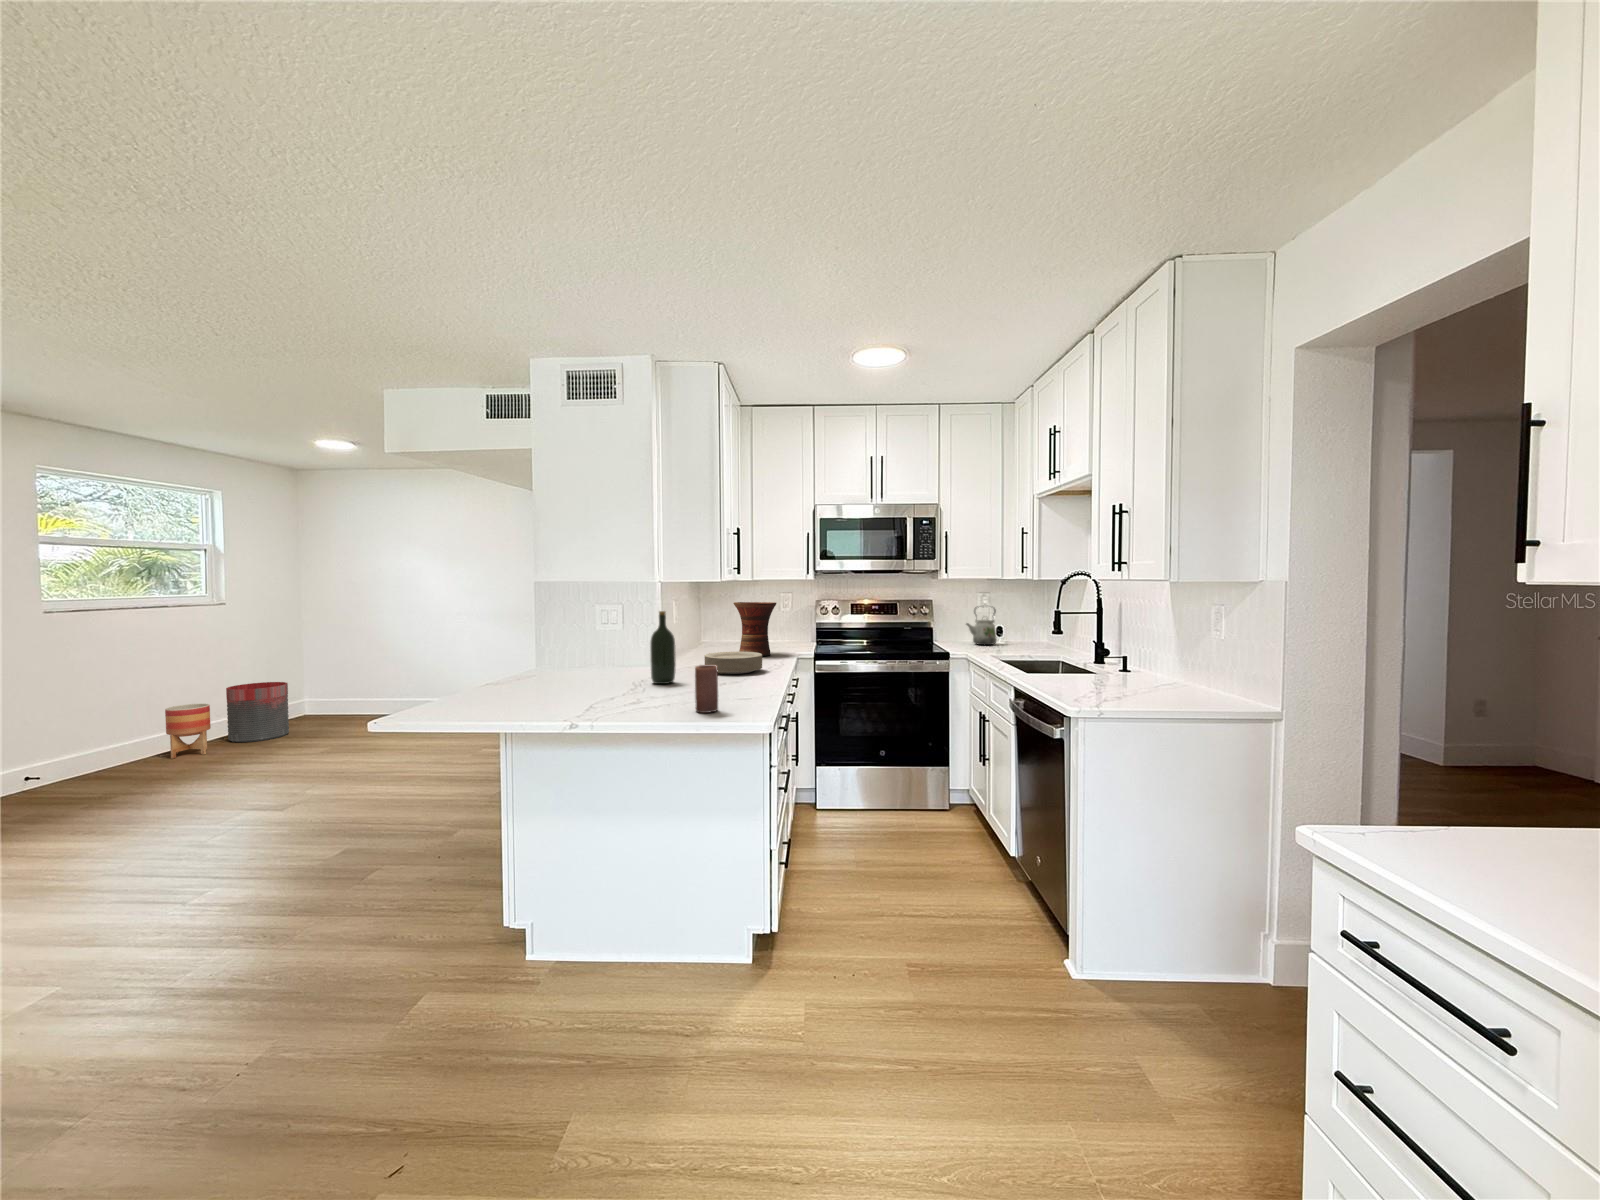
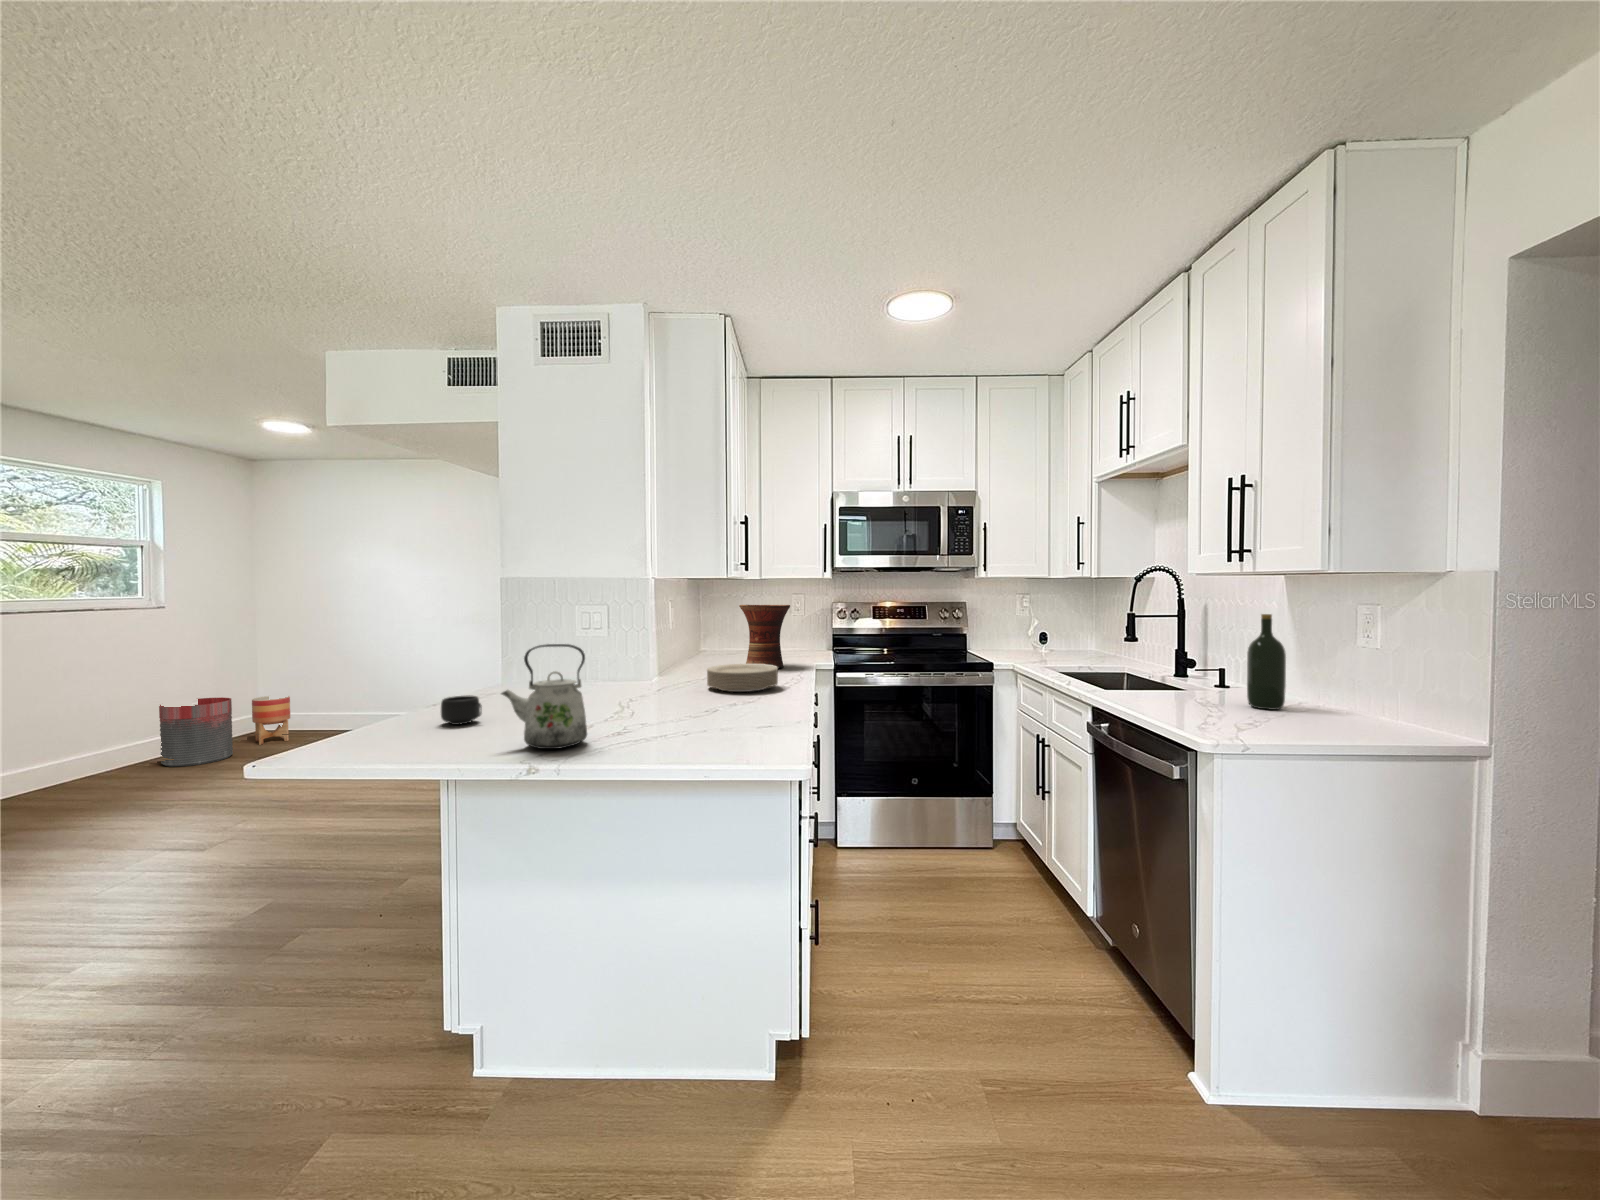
kettle: present [966,609,997,645] -> present [501,644,587,749]
wine bottle: present [650,611,676,684] -> present [1247,614,1286,710]
candle: present [695,665,718,713] -> none [700,684,731,750]
mug: none [499,674,530,696] -> present [441,695,482,725]
planter: present [165,704,211,759] -> present [252,696,290,745]

